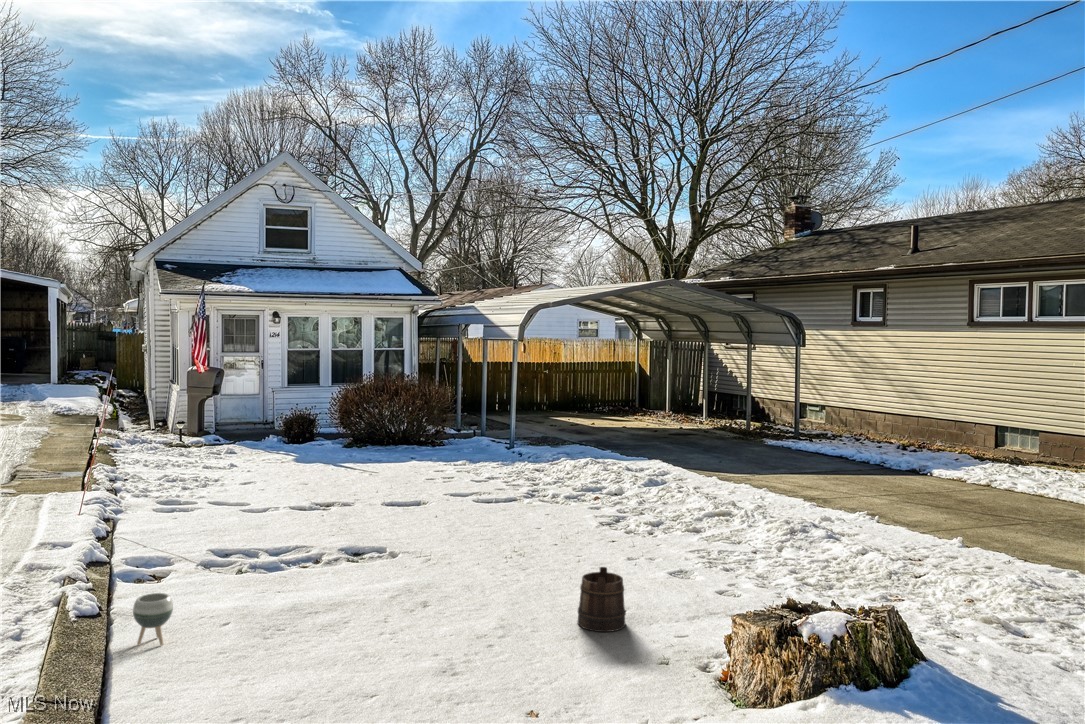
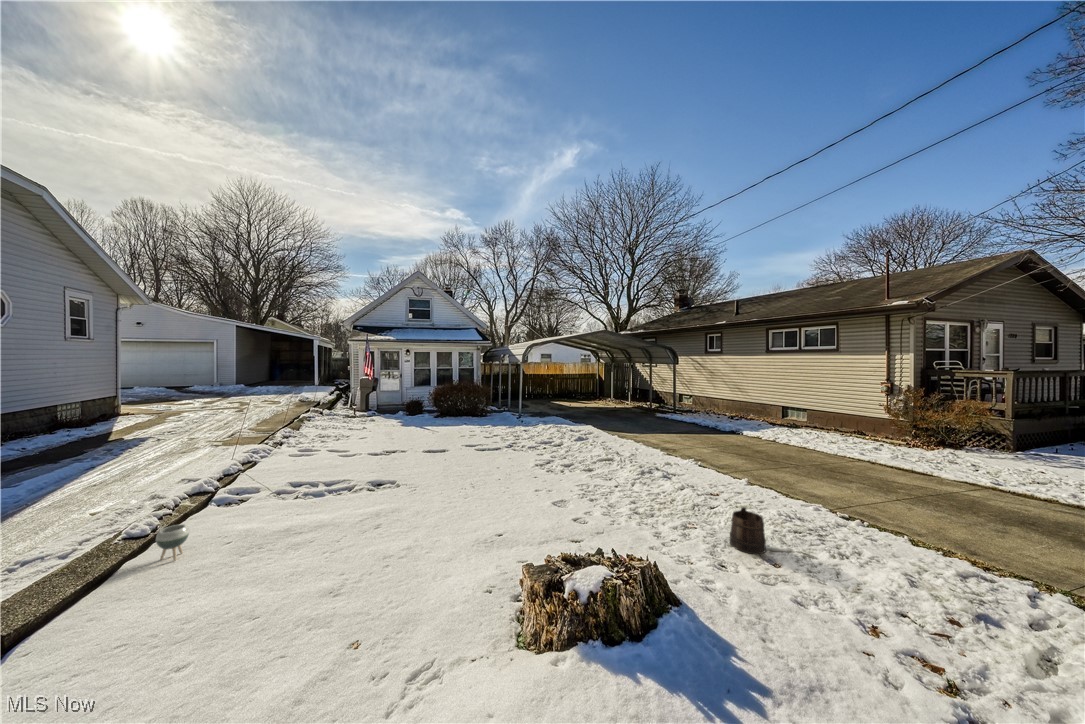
bucket: present [577,567,626,632] -> present [730,507,766,554]

